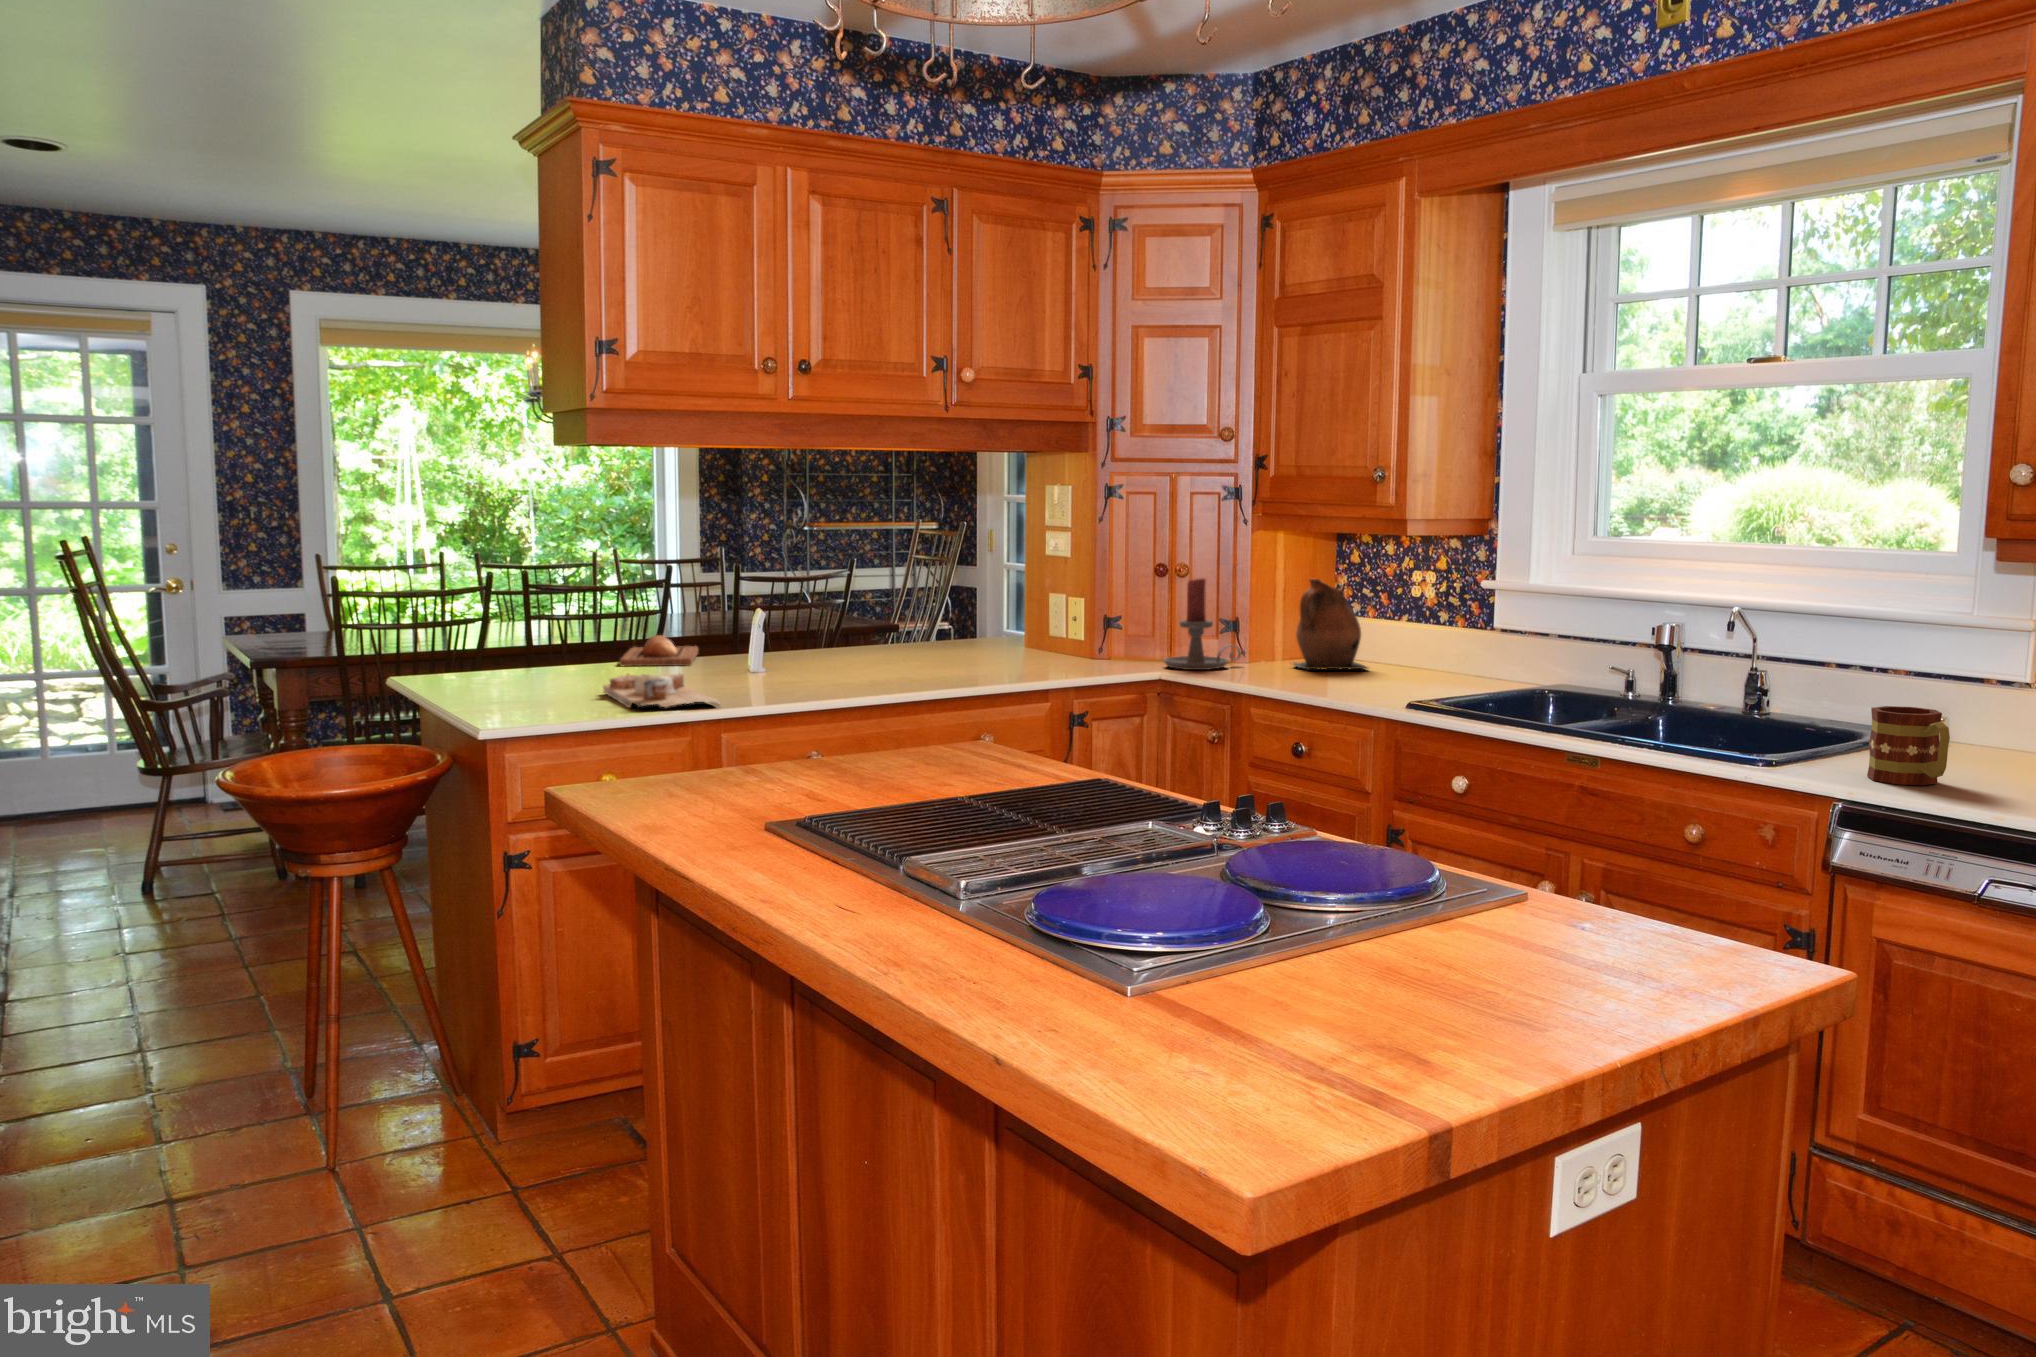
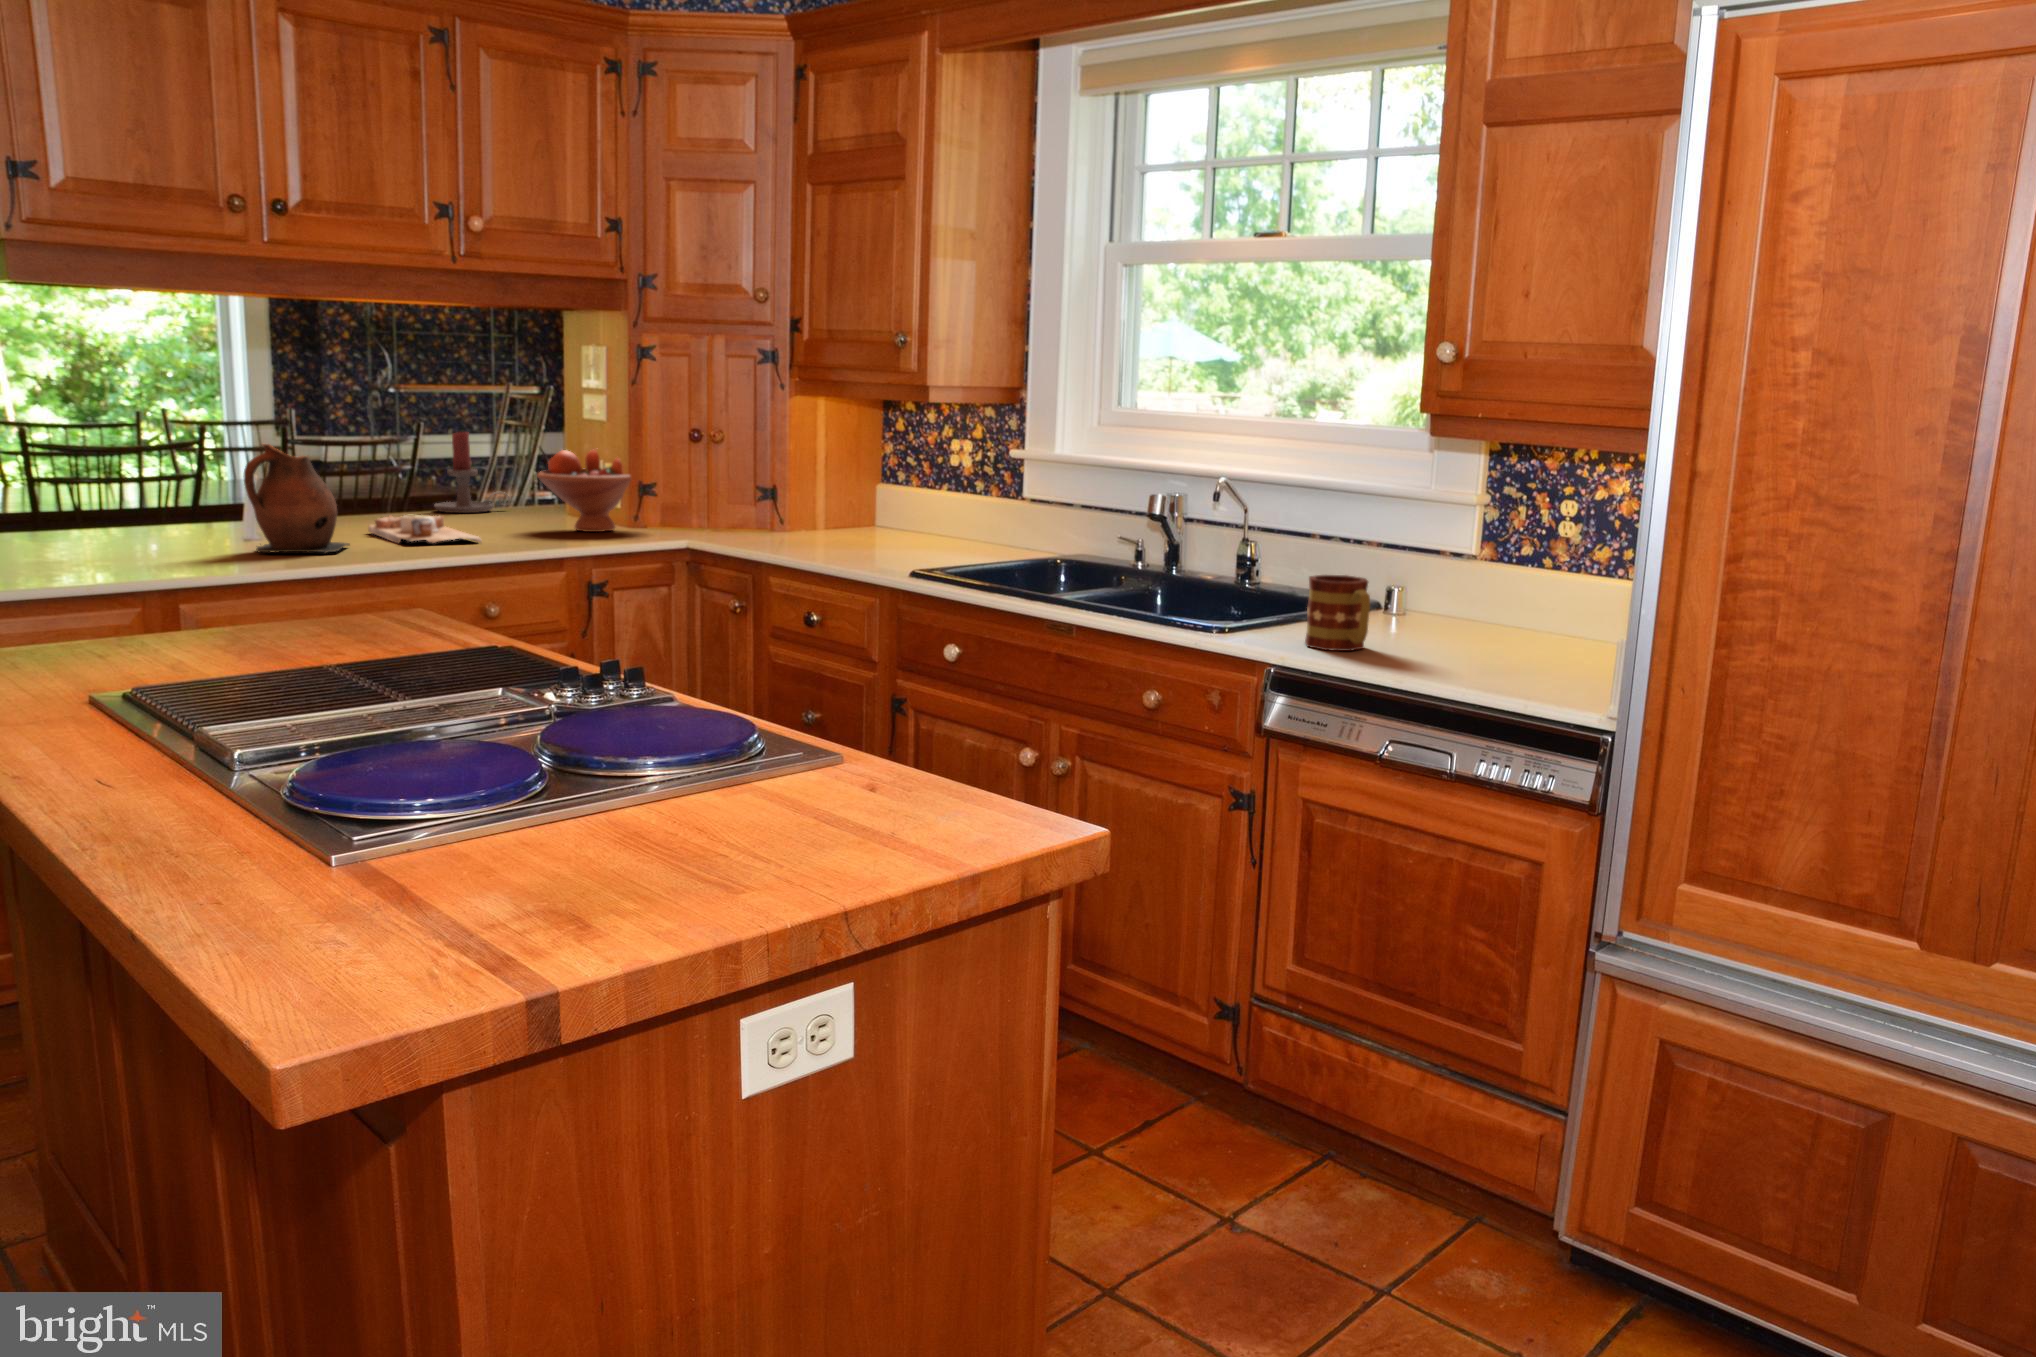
candle holder: present [1164,579,1241,670] -> present [434,432,510,513]
ceramic pitcher: present [1293,579,1368,670] -> present [244,444,350,553]
fruit bowl: none [1003,583,1106,663] -> present [537,450,631,532]
bread loaf: present [619,635,698,666] -> none [94,500,203,535]
cutting board: present [603,674,720,708] -> present [368,515,481,543]

